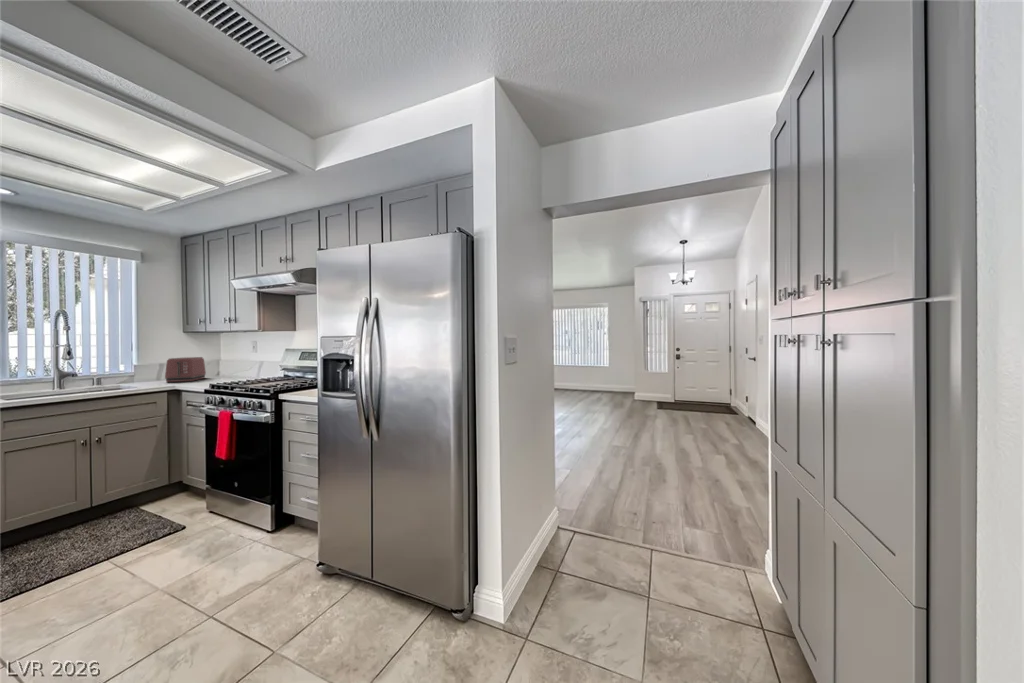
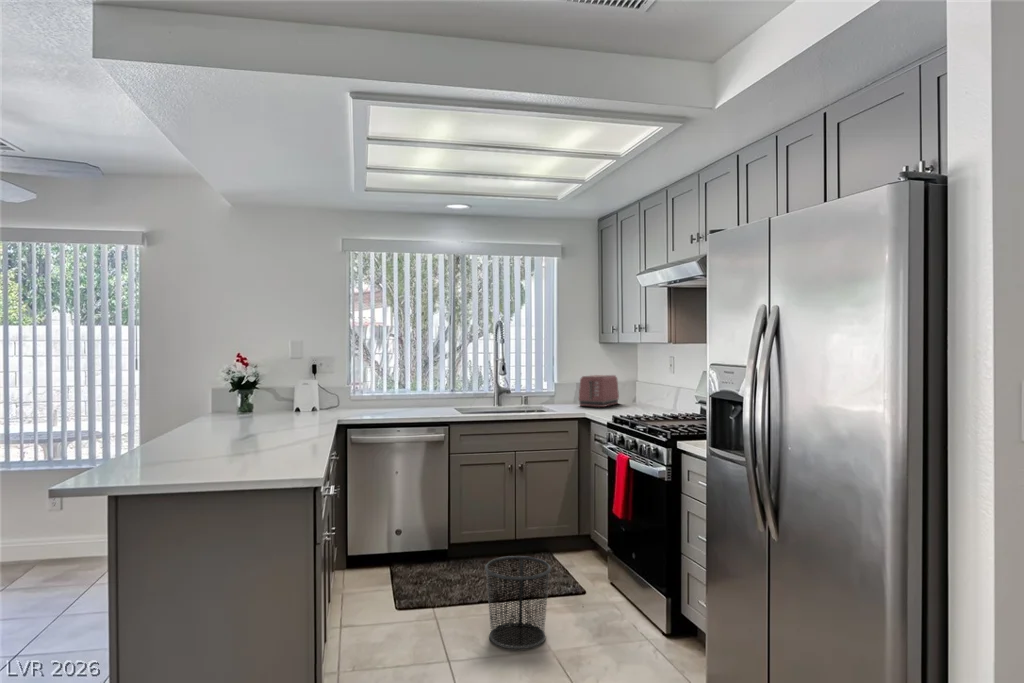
trash can: none [62,514,156,613] -> present [485,556,551,649]

